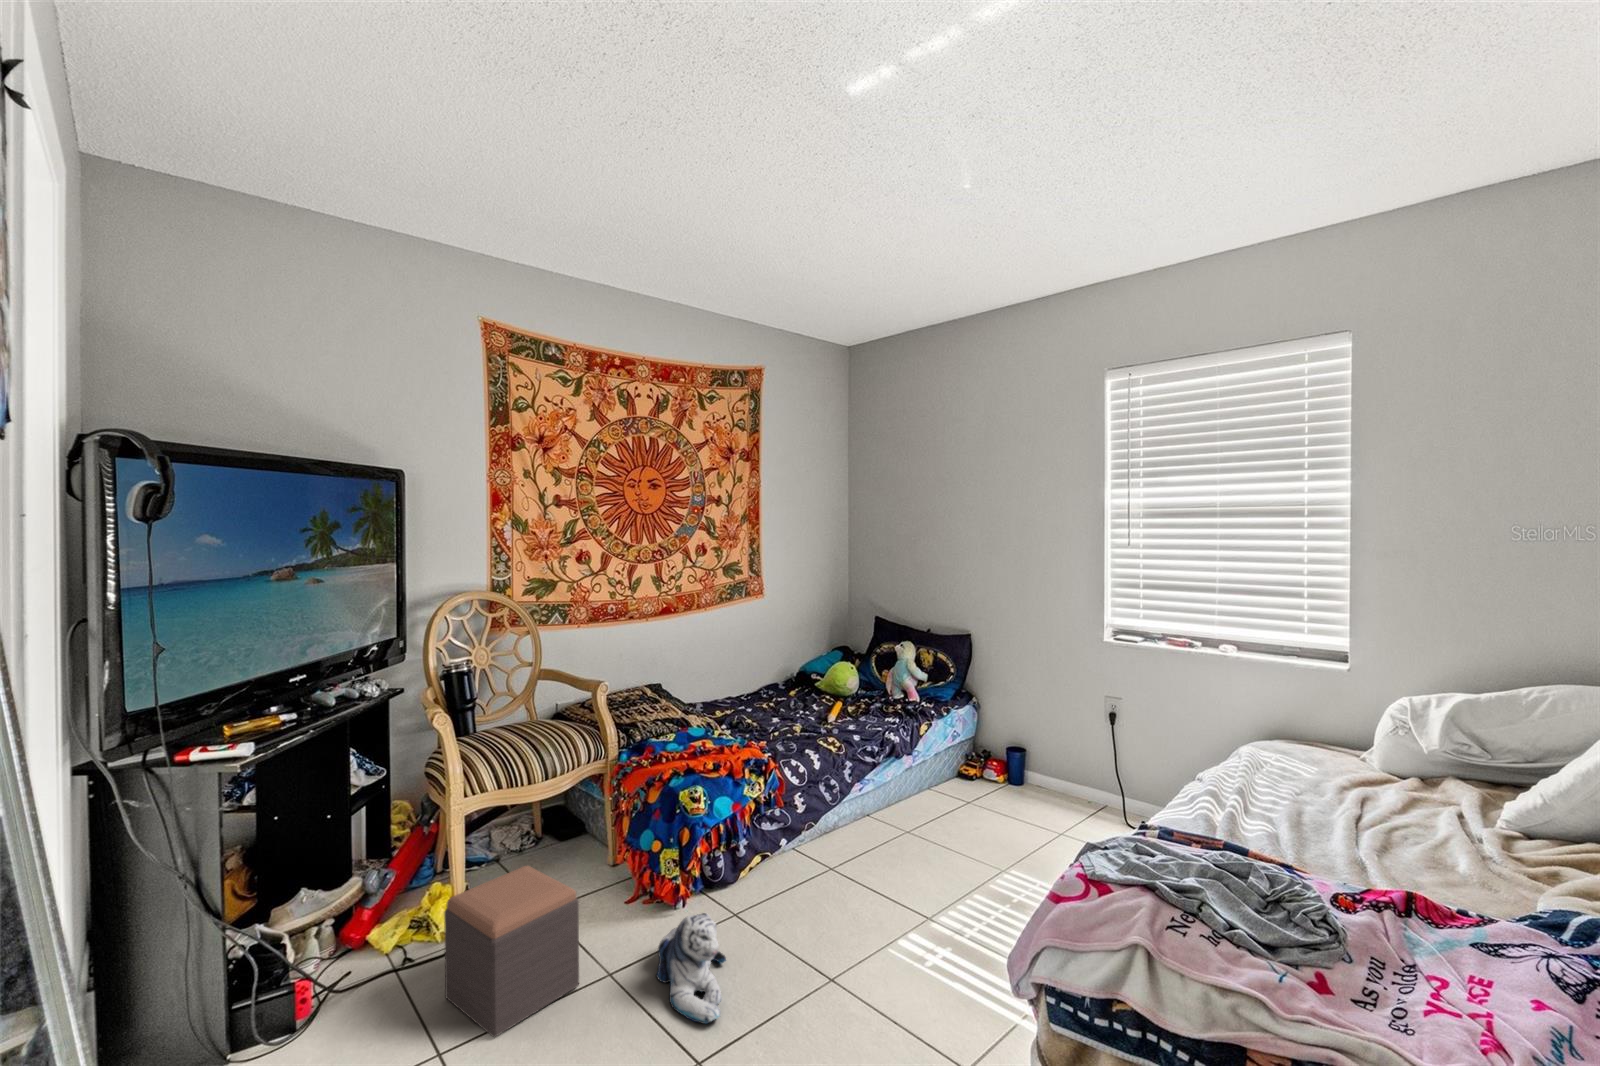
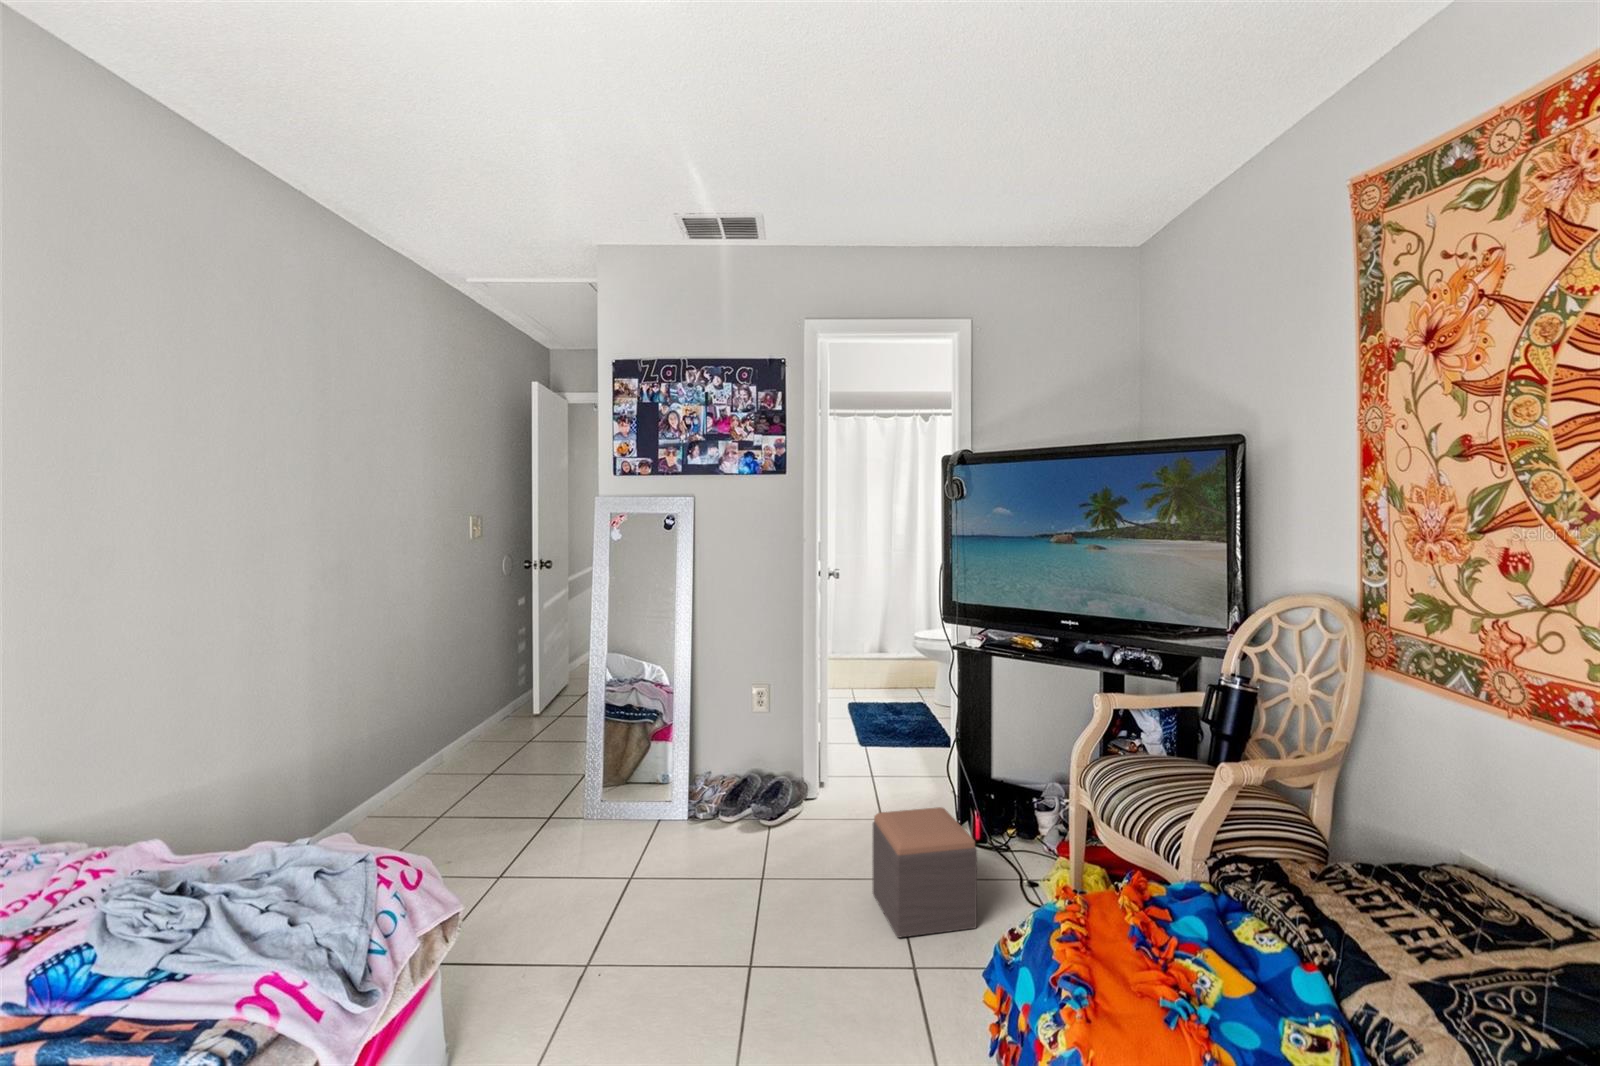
plush toy: present [656,913,726,1024] -> none [767,915,911,1034]

